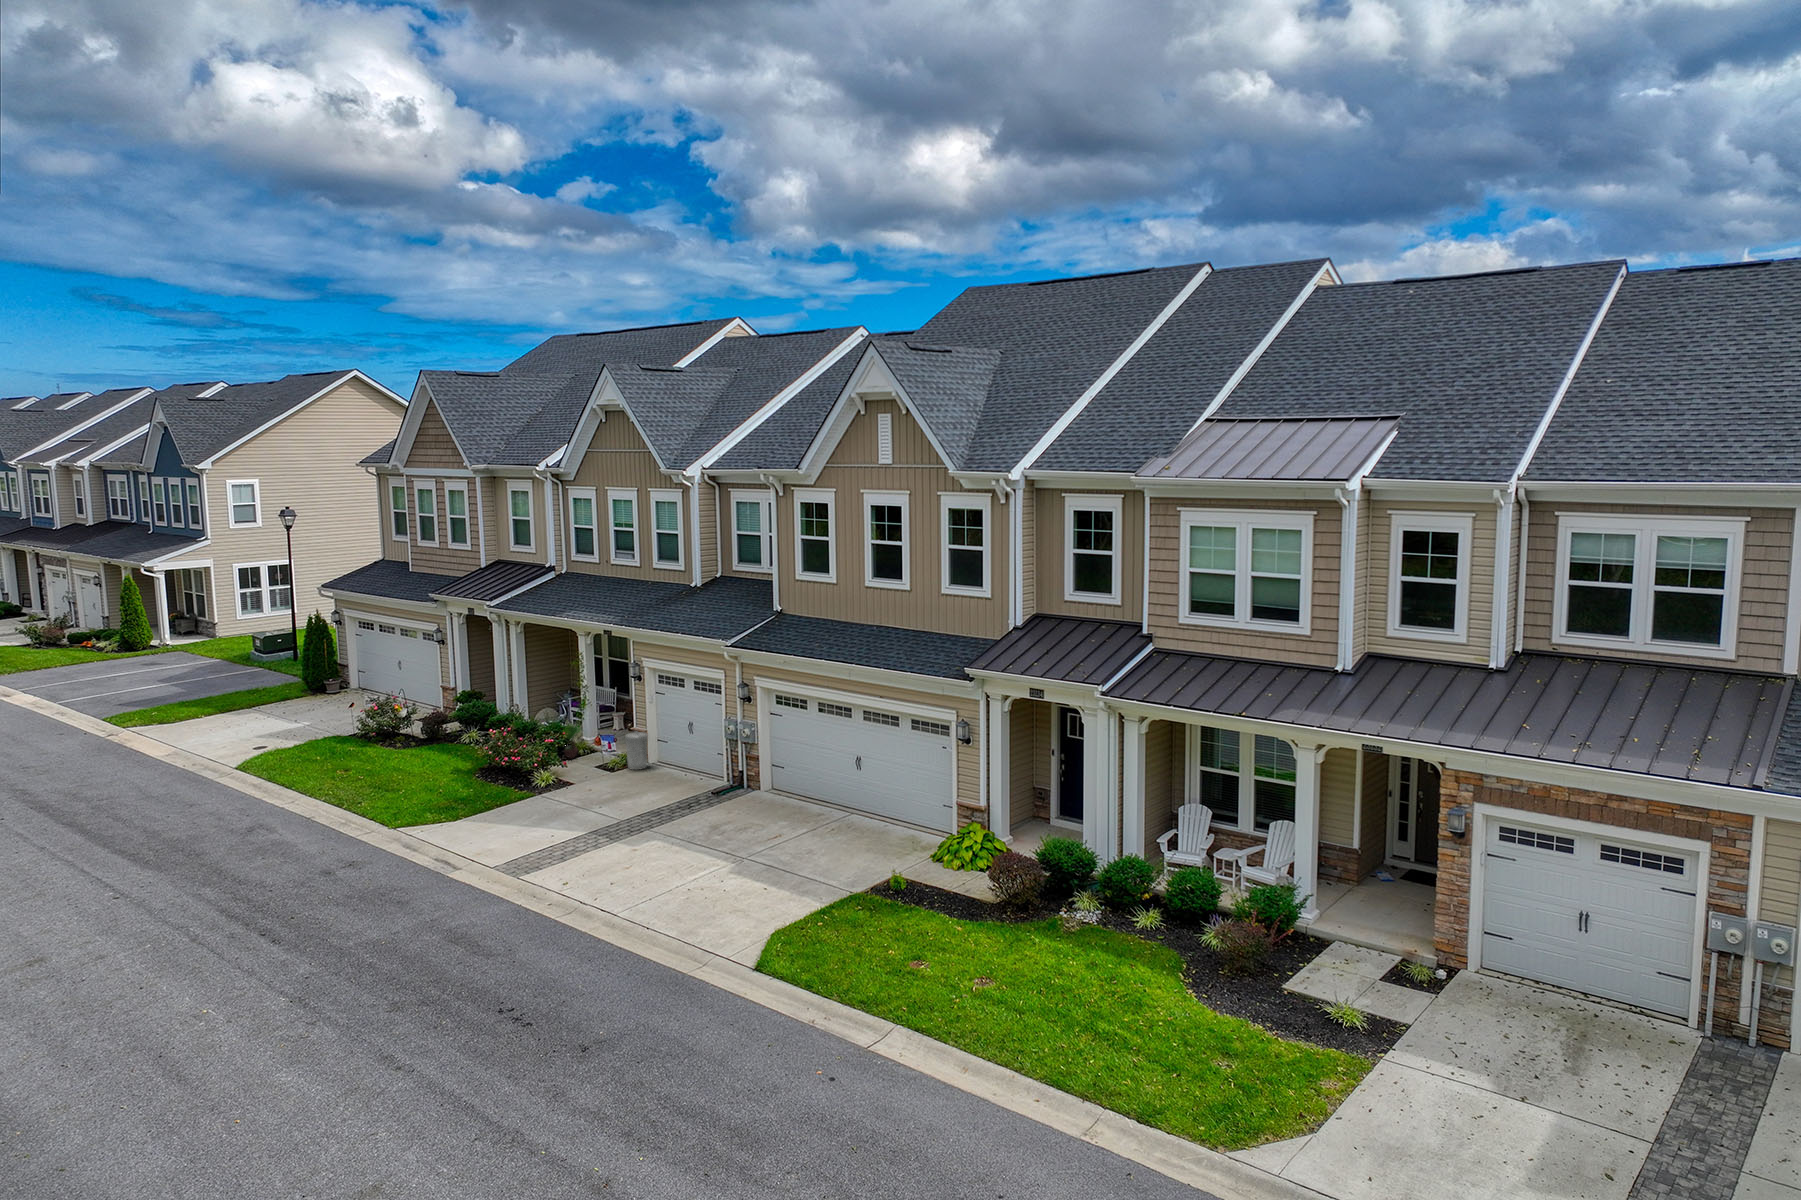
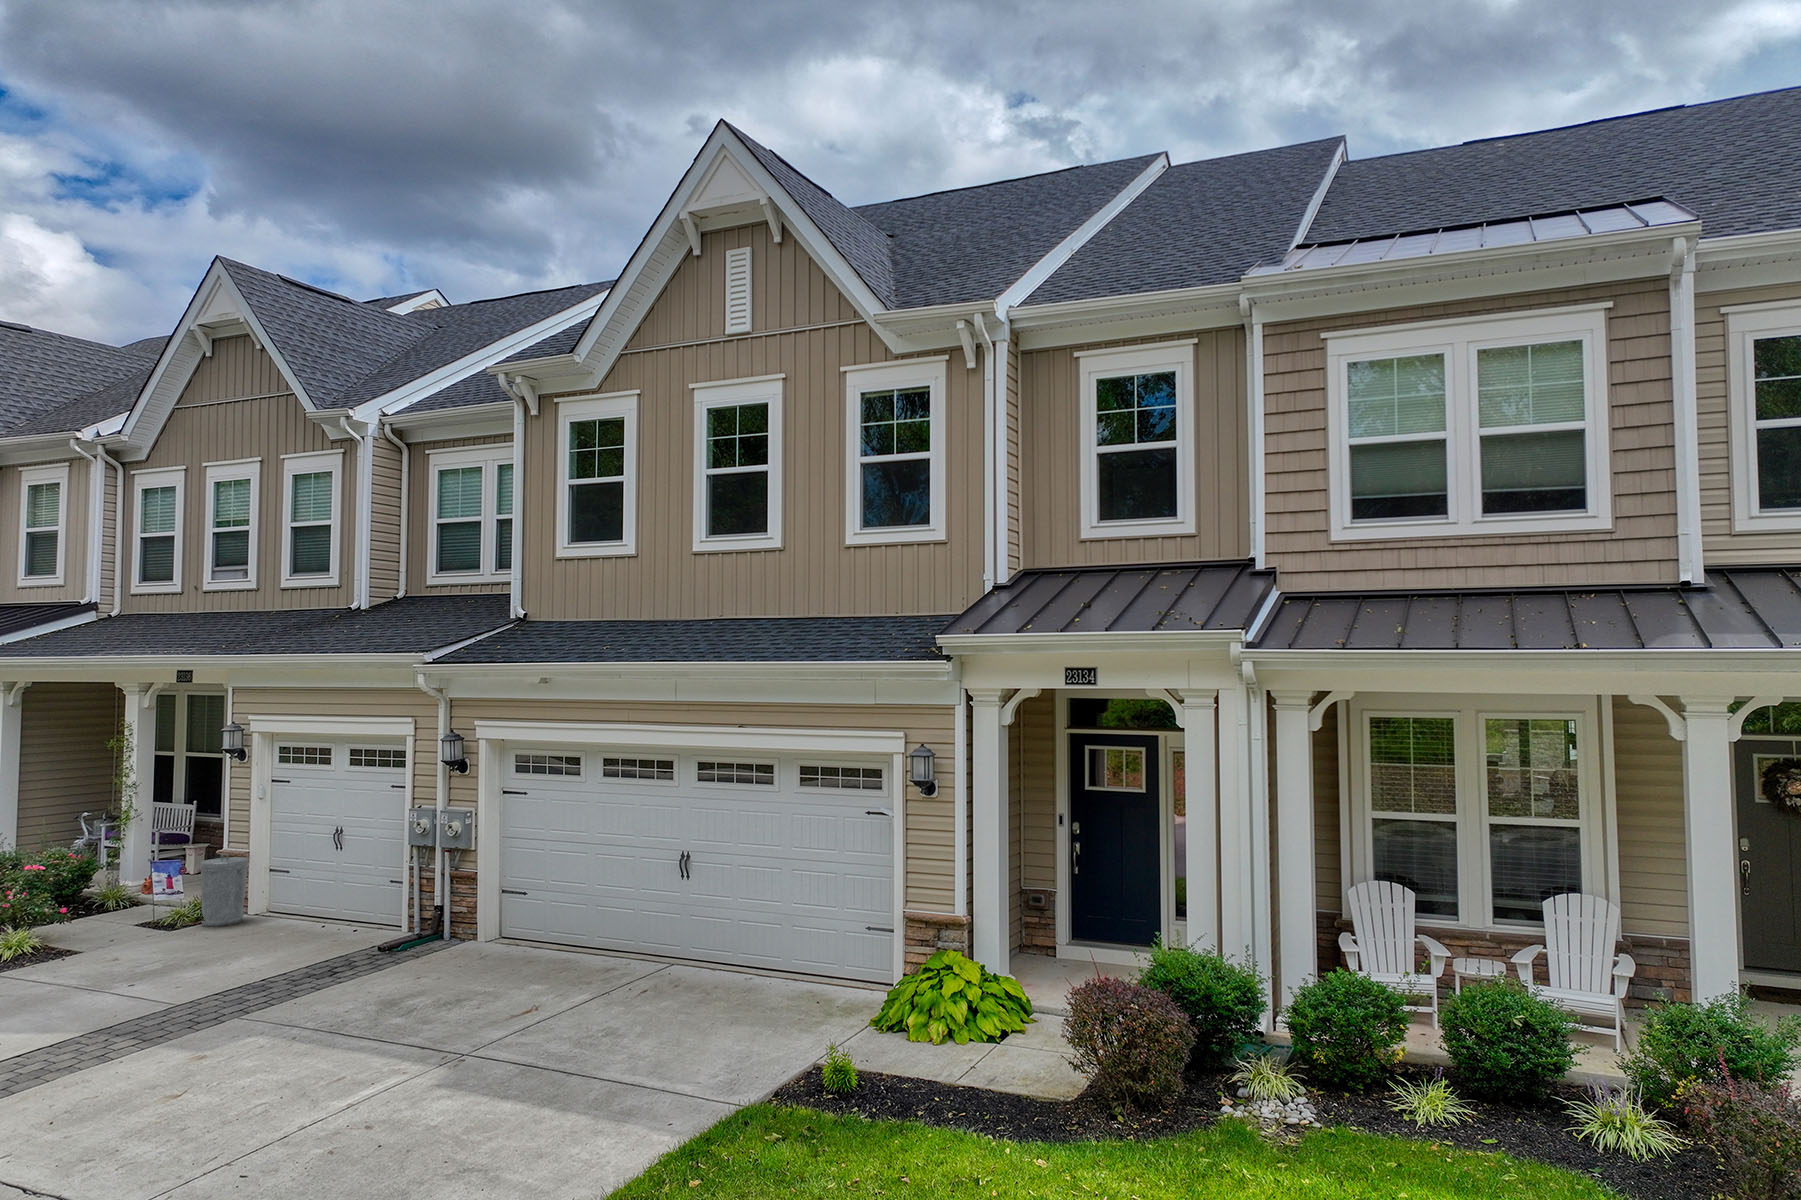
potted tree: present [564,725,579,758] -> none [63,848,114,919]

